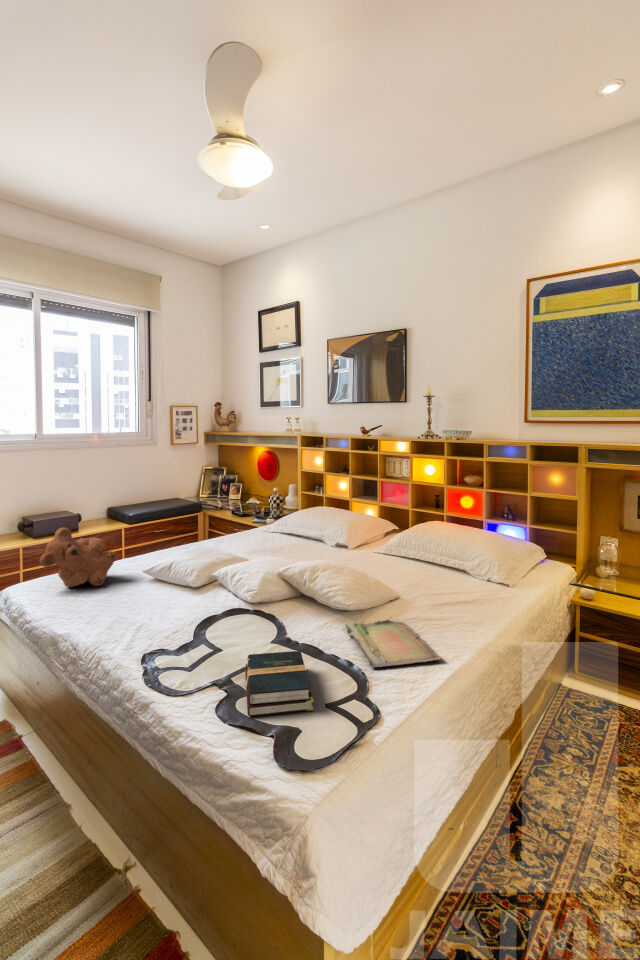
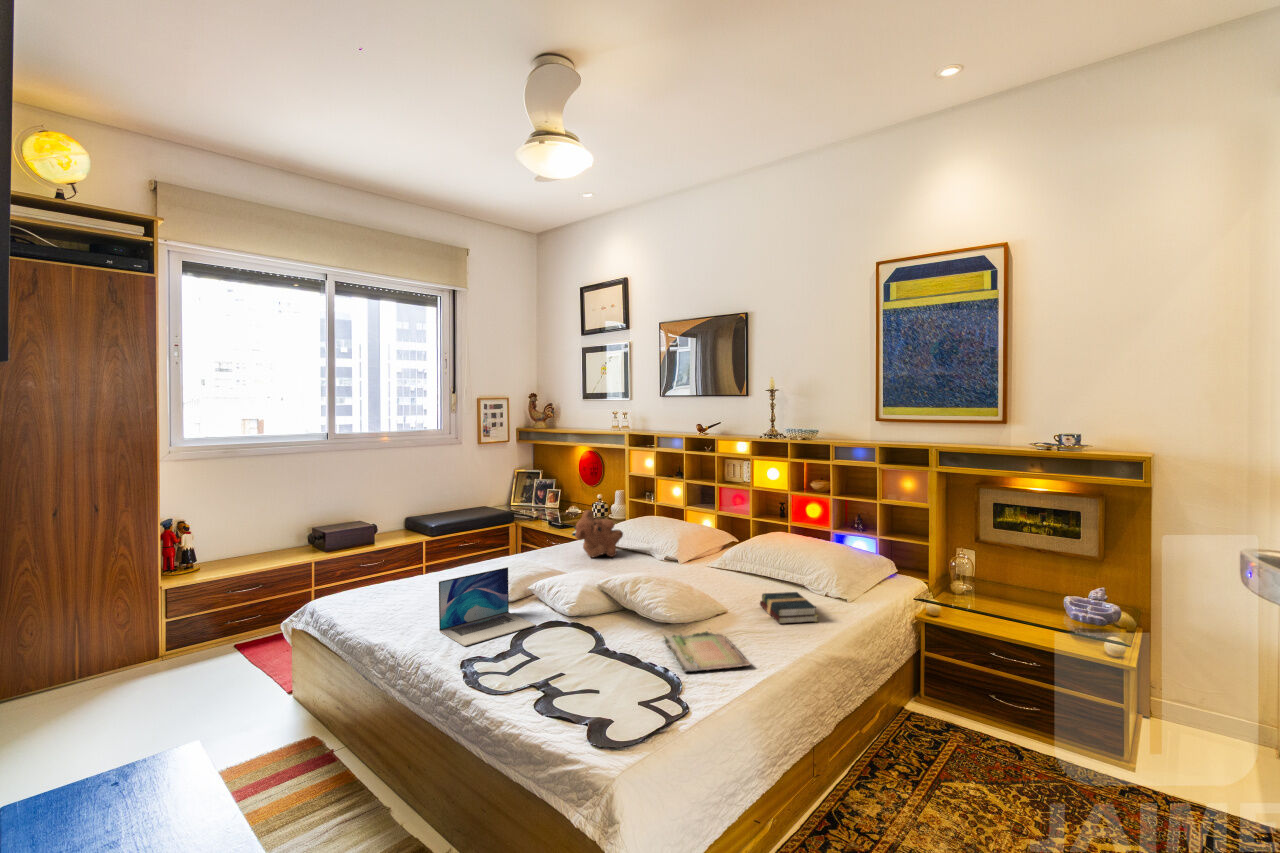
teddy bear: present [39,527,117,587] -> present [575,510,623,558]
laptop: none [114,554,215,637] -> present [439,567,535,646]
hardback book: present [245,651,314,716] -> present [760,592,818,624]

